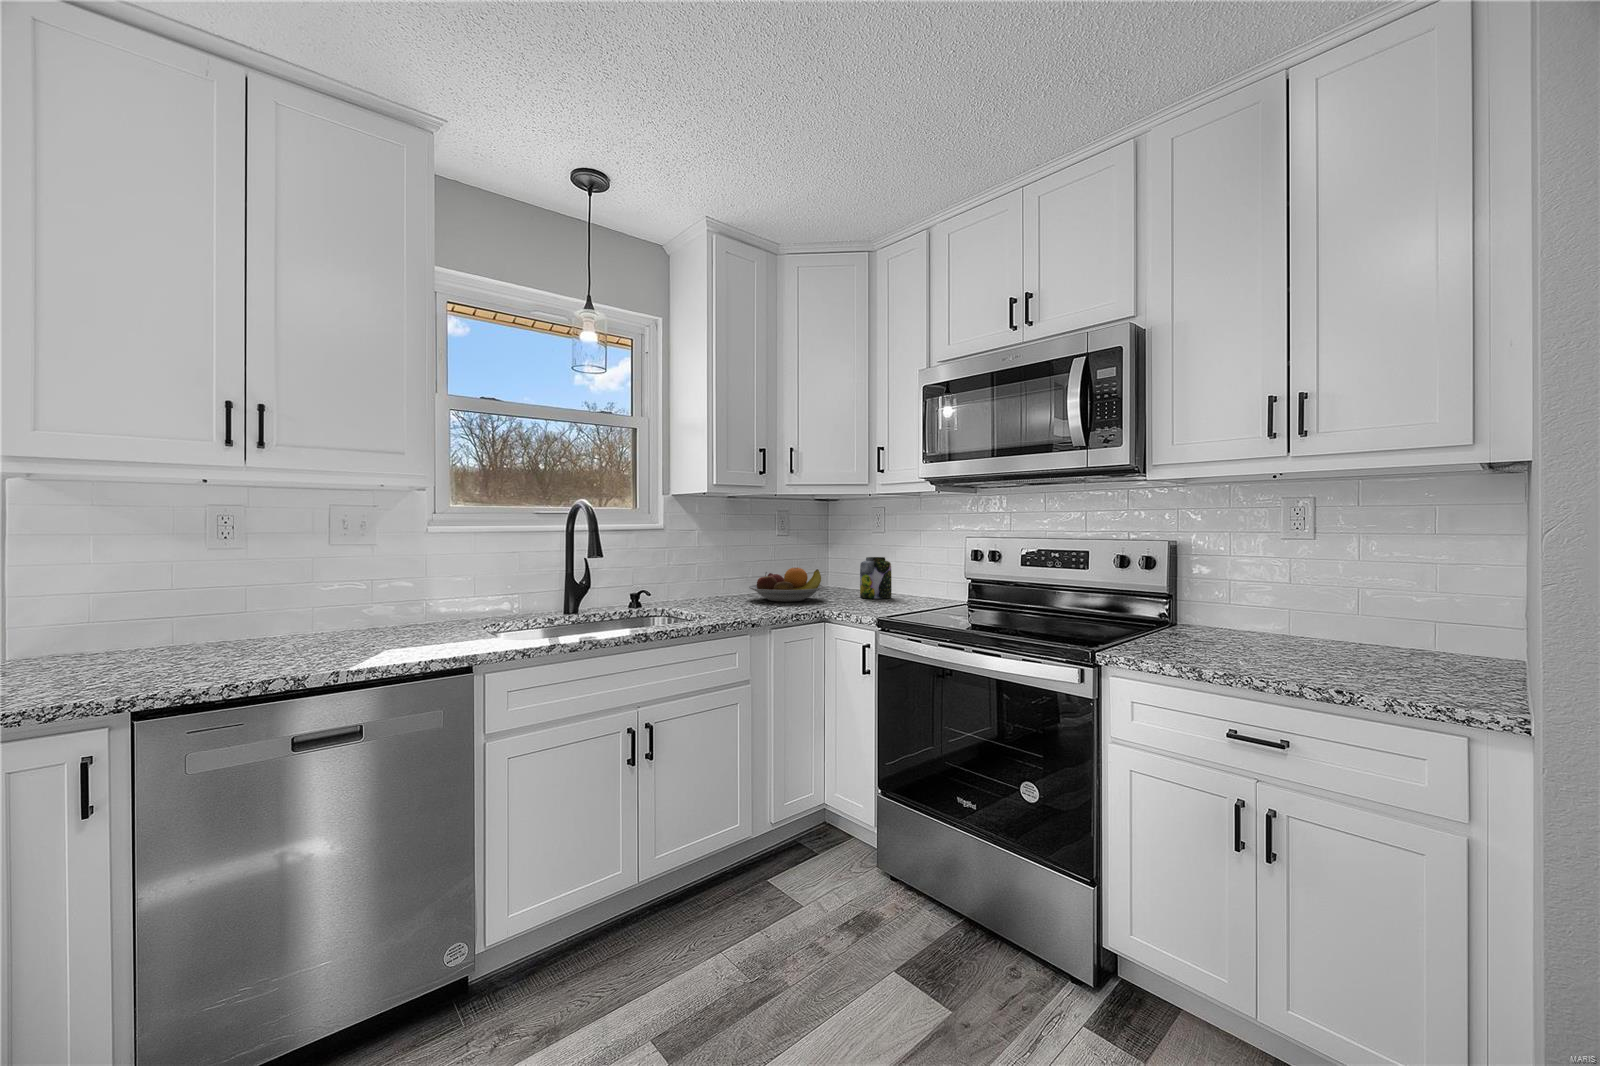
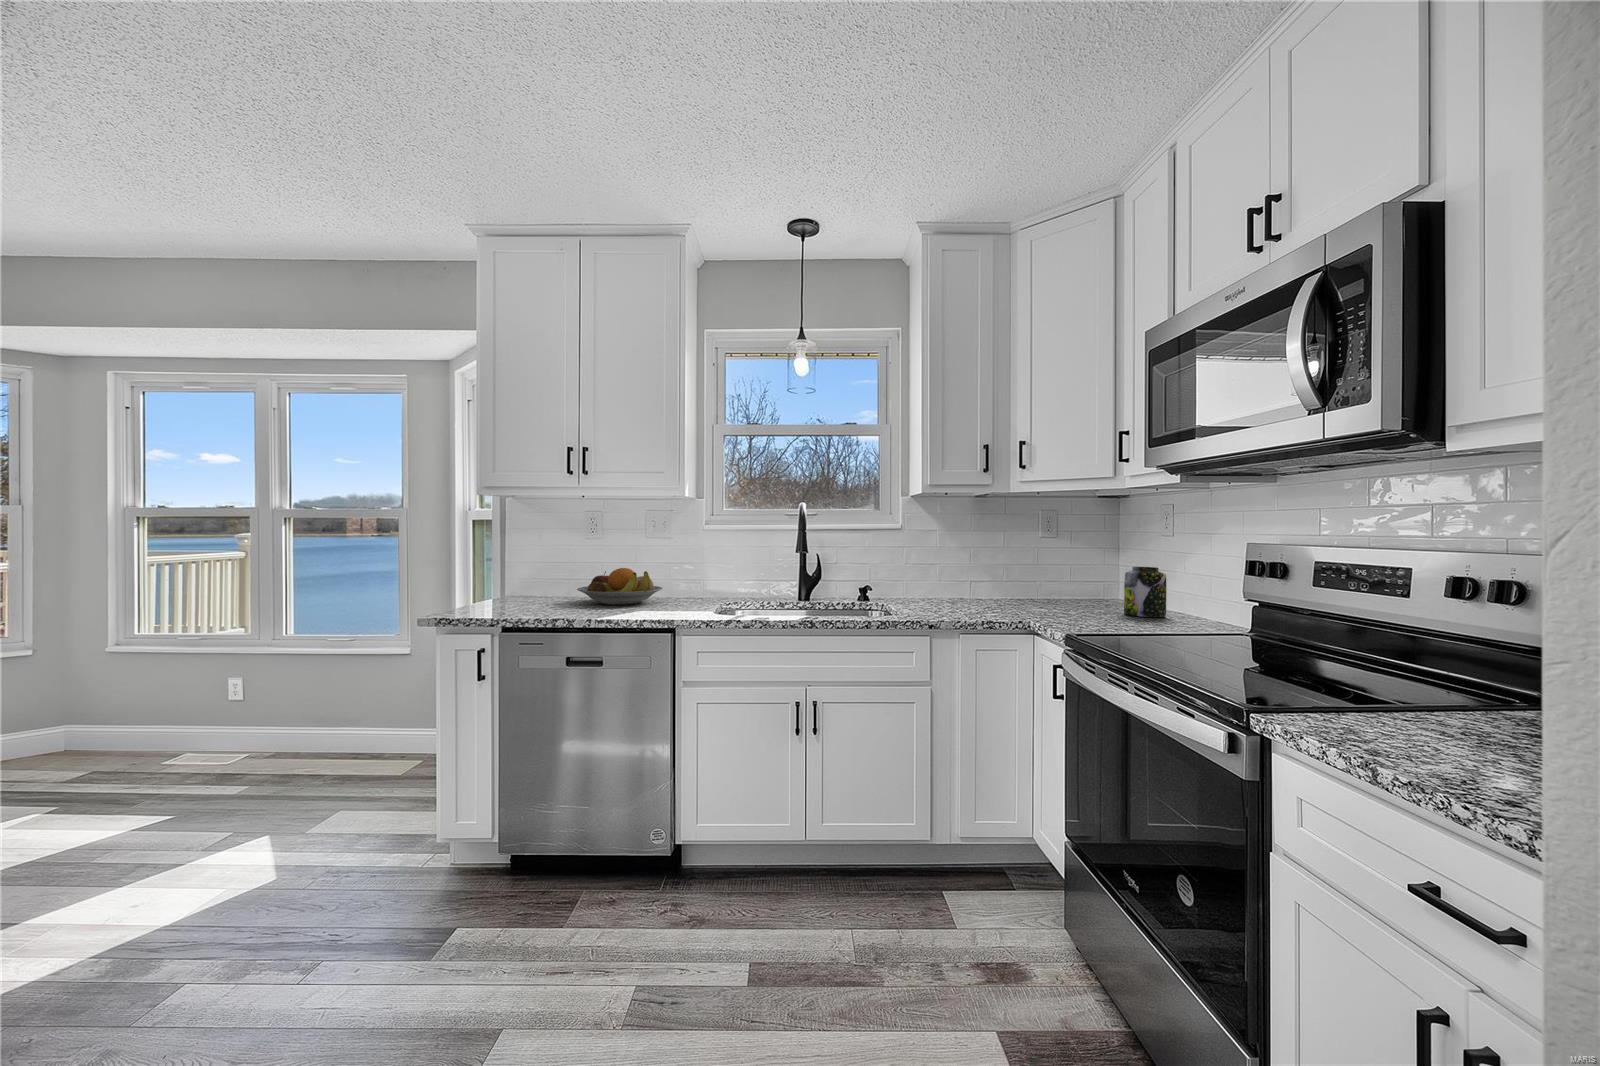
fruit bowl: present [749,568,824,602] -> present [577,568,662,605]

